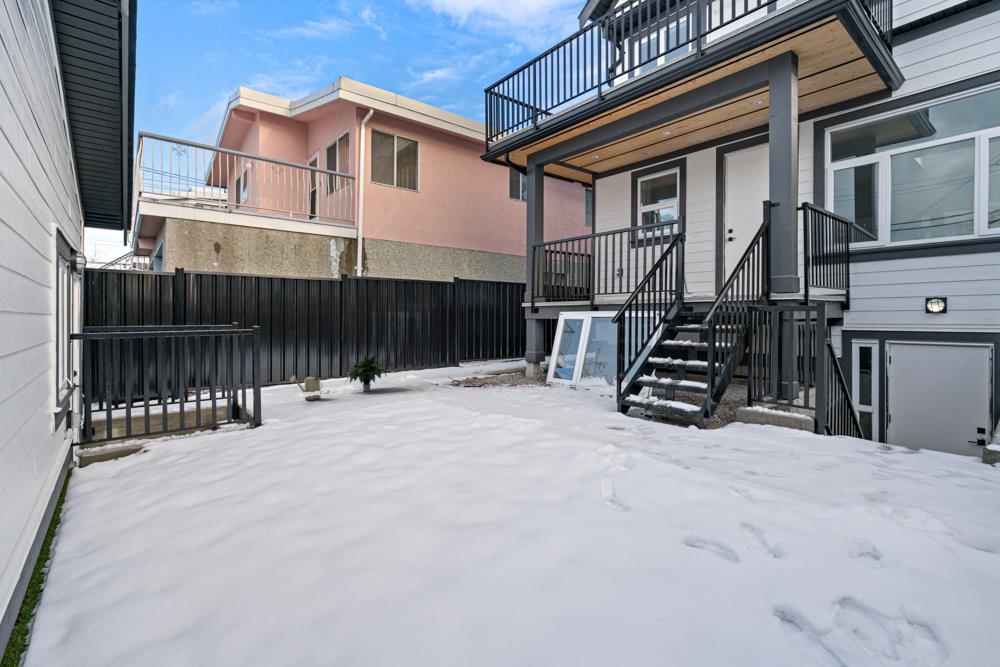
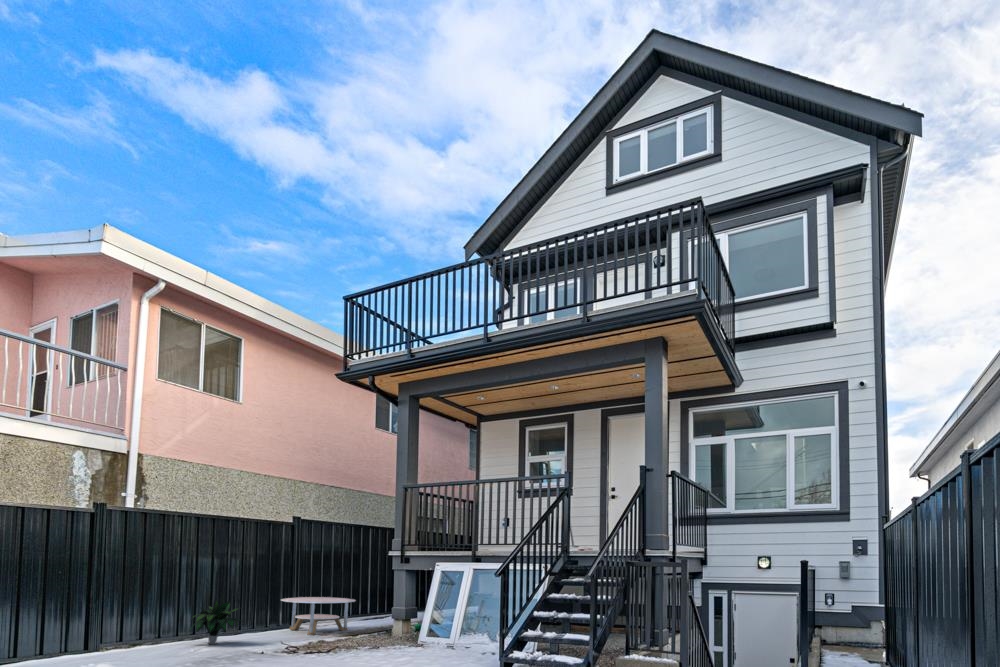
round table: none [426,345,491,379] -> present [281,597,355,635]
watering can: present [290,375,321,401] -> none [129,613,163,651]

